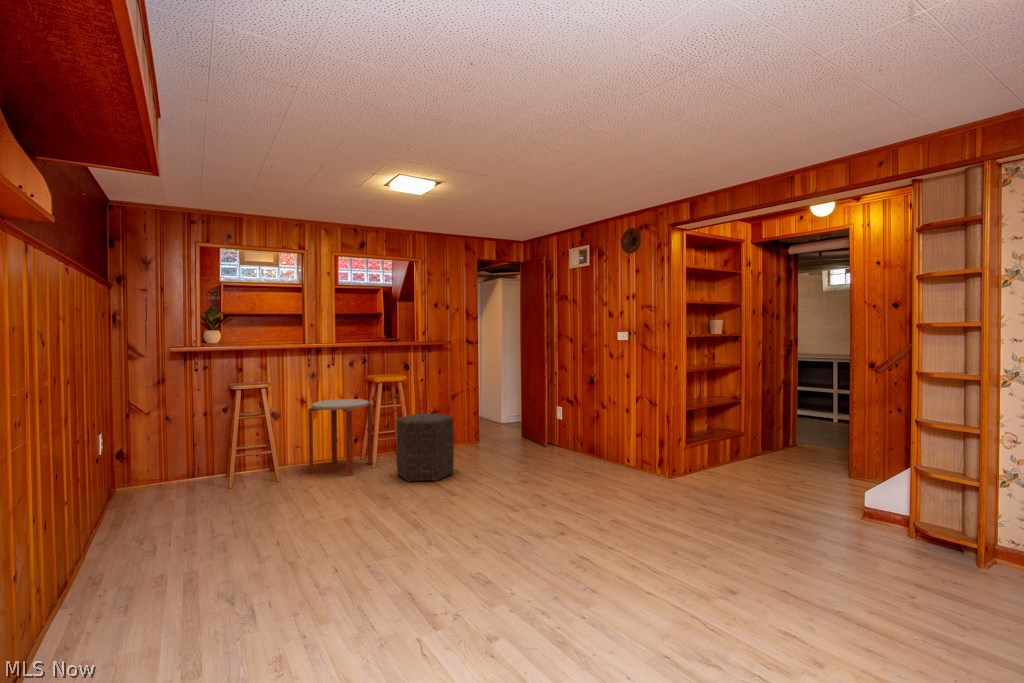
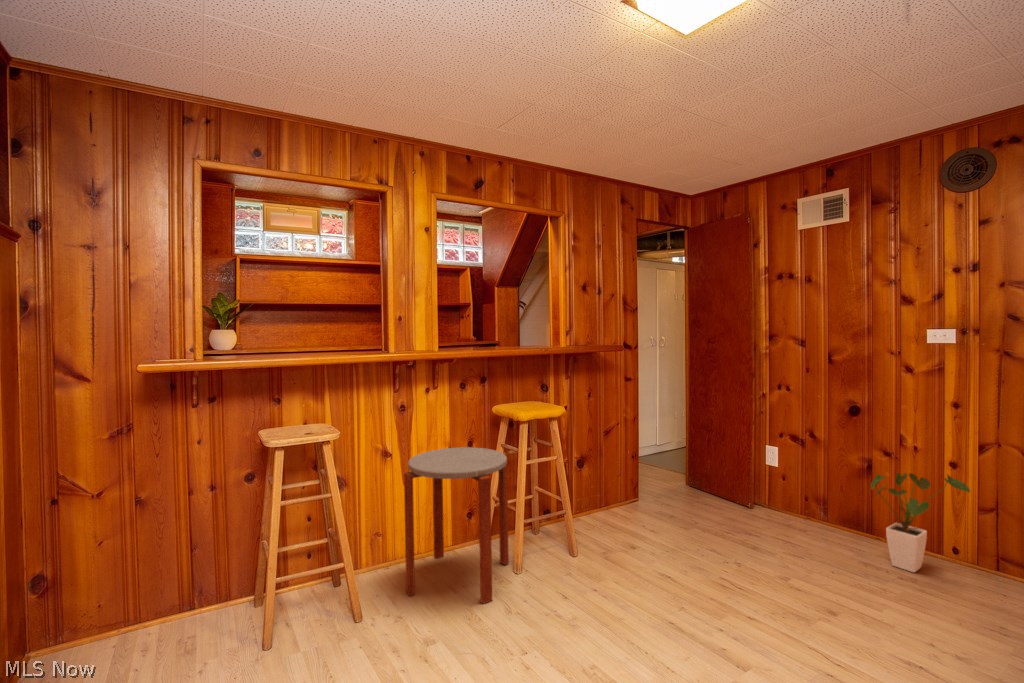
house plant: none [568,413,621,467] -> present [871,473,970,572]
ottoman: present [396,414,454,482] -> none [576,478,683,628]

